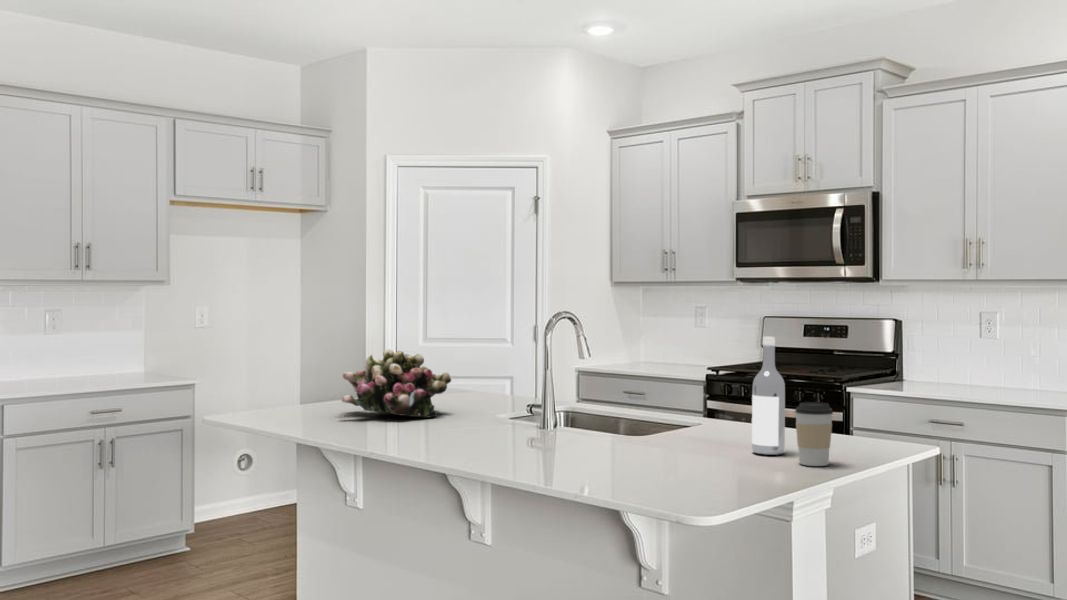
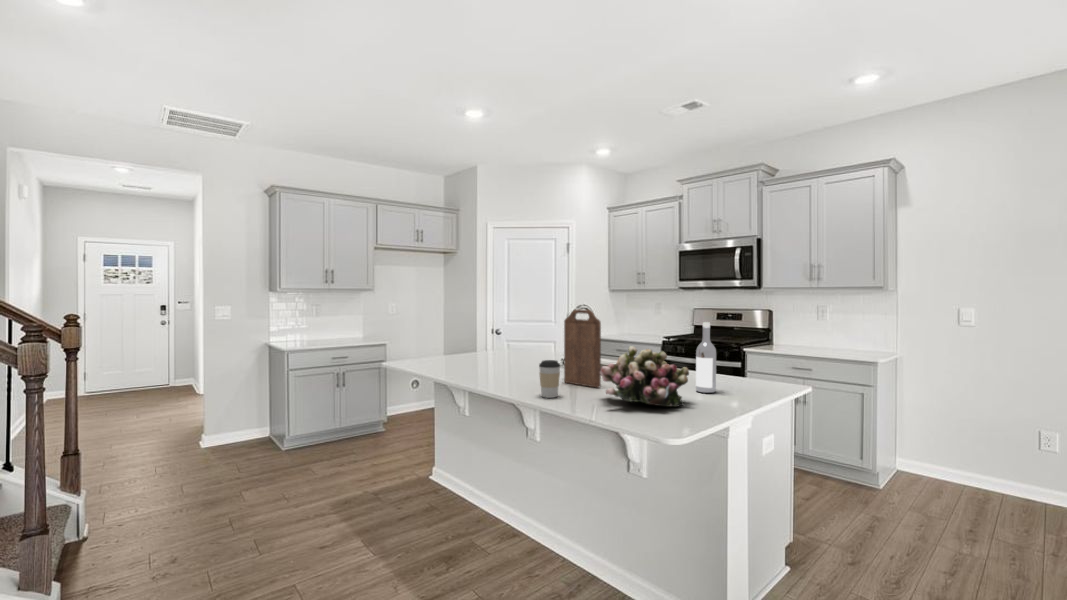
cutting board: none [531,316,593,450] -> present [564,310,601,388]
flower arrangement: present [342,349,451,418] -> present [600,346,689,407]
coffee cup: present [795,402,833,466] -> present [539,360,560,398]

